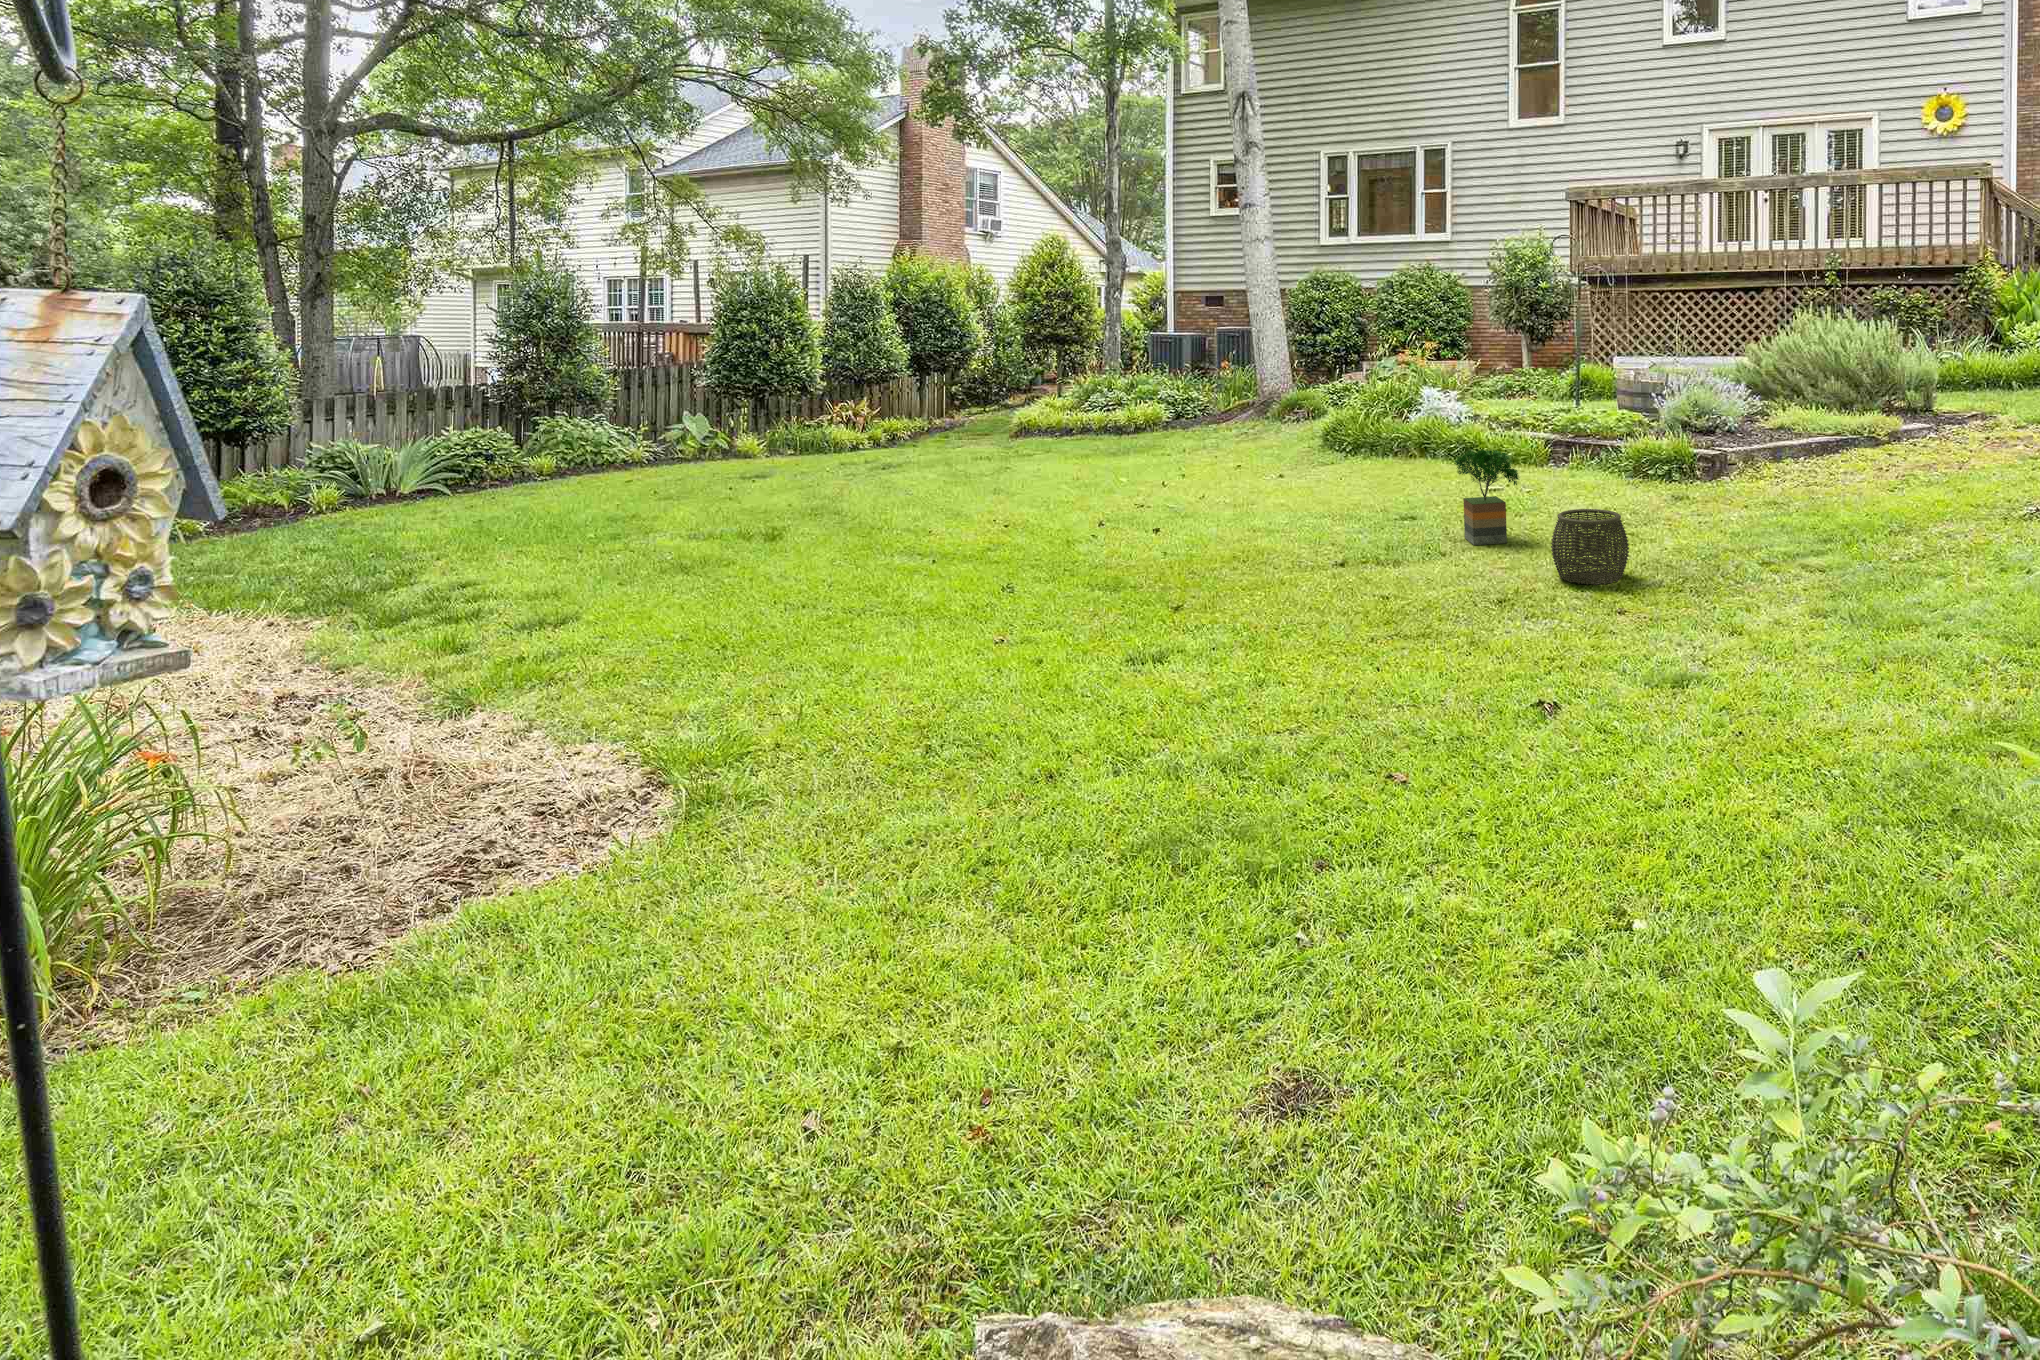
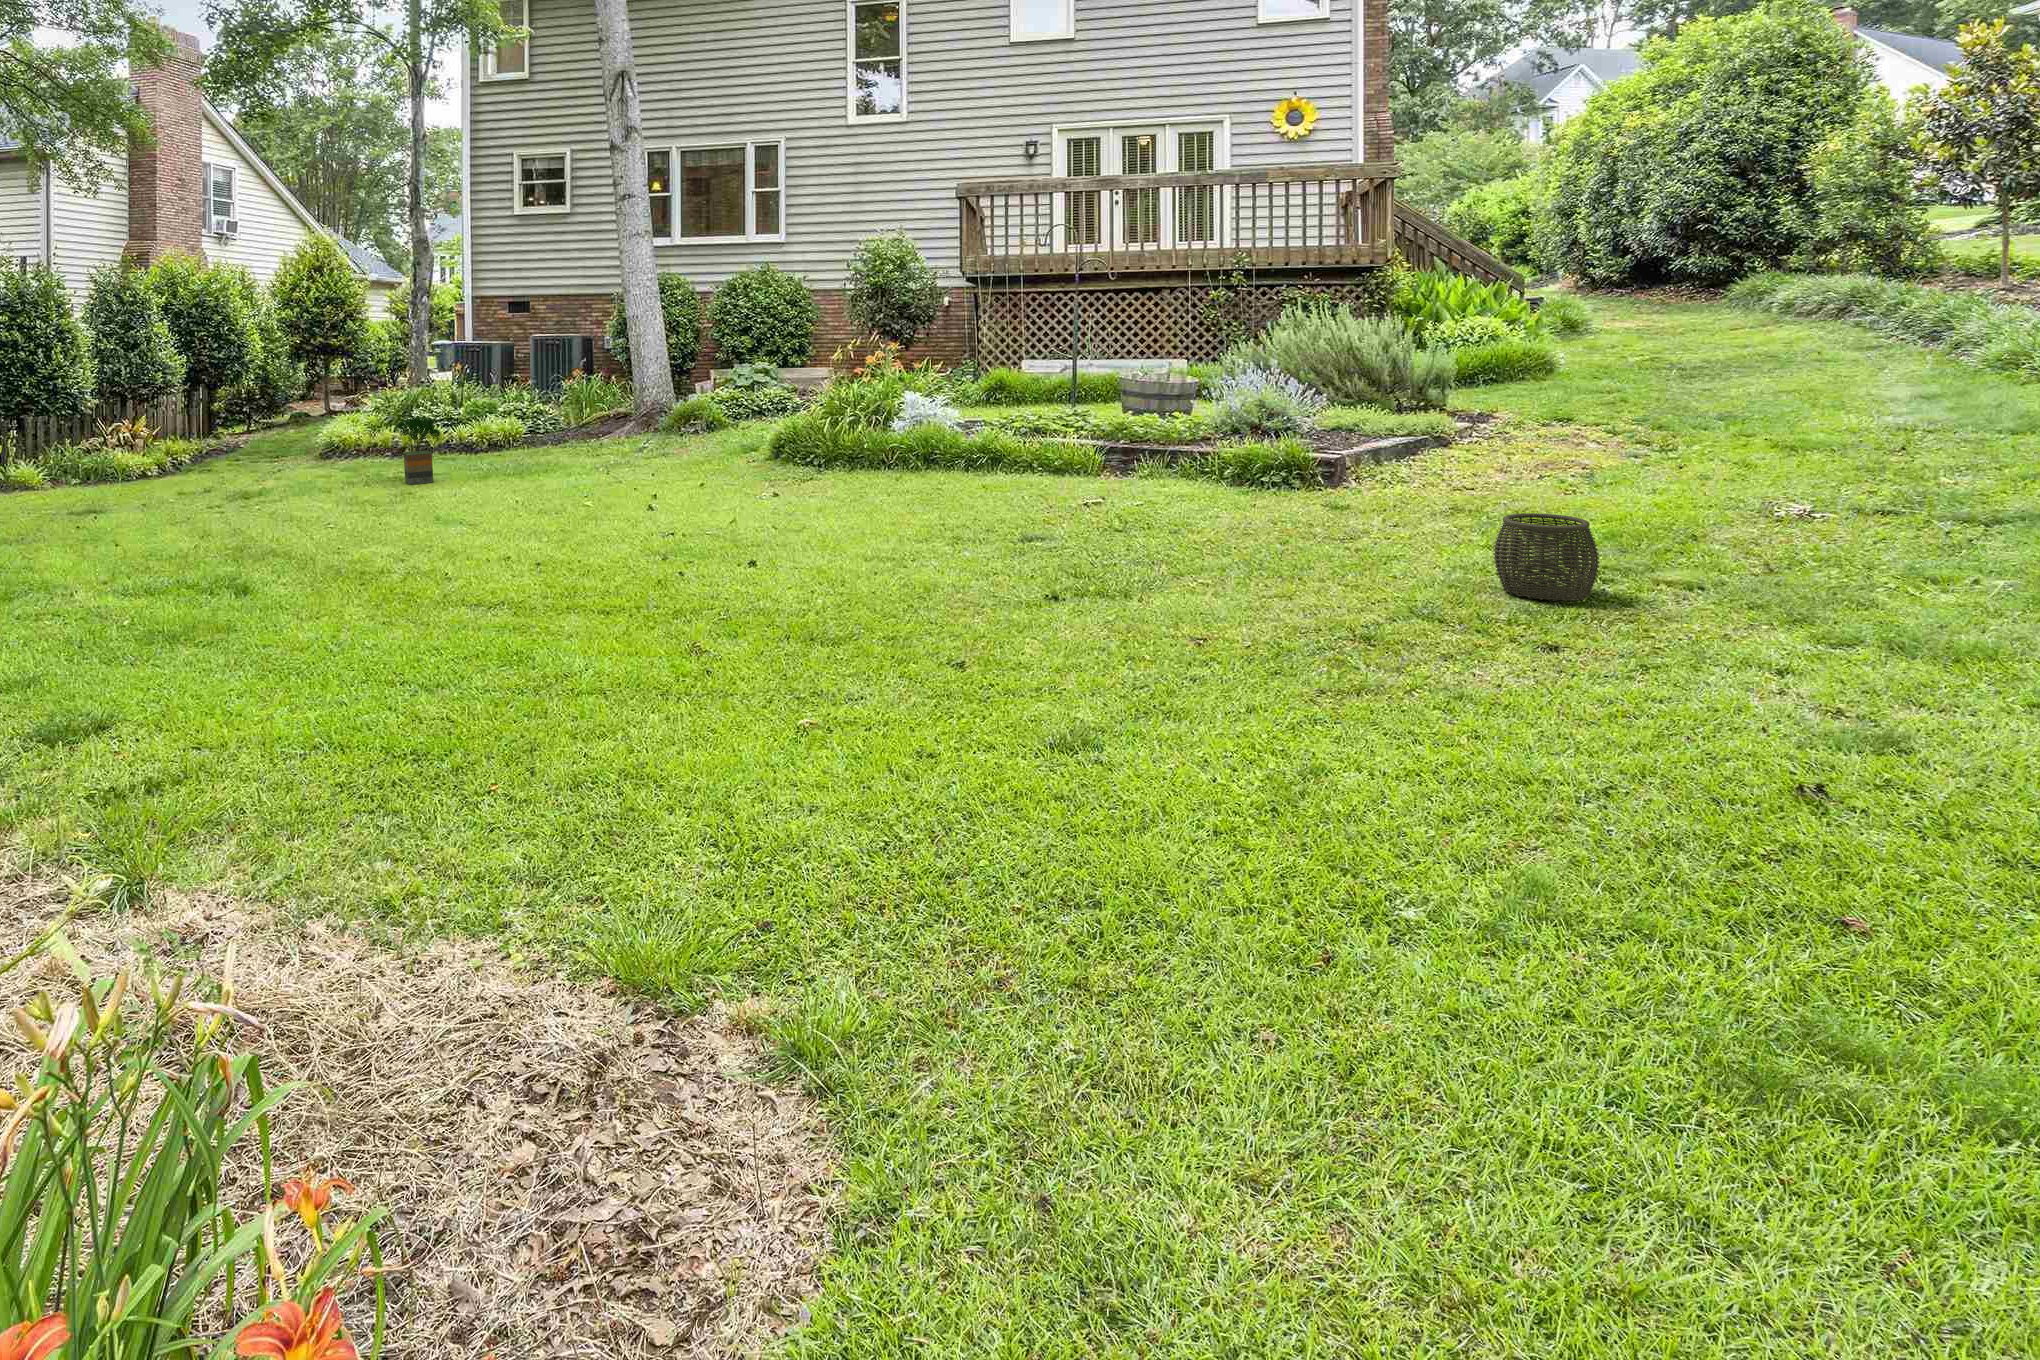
potted tree: present [1454,450,1519,545] -> present [395,417,441,485]

